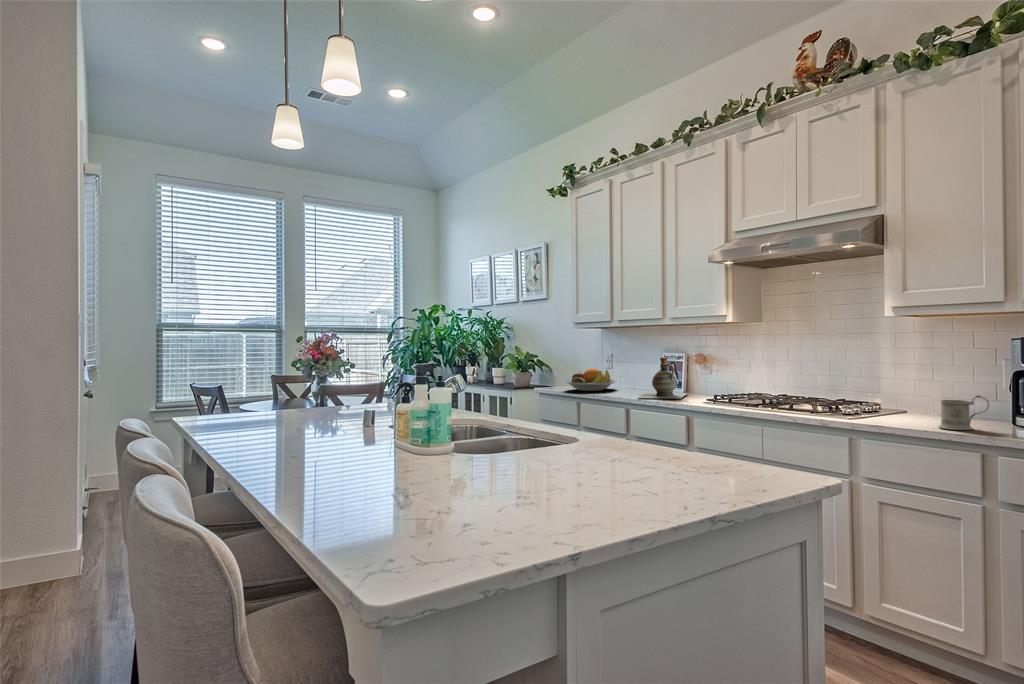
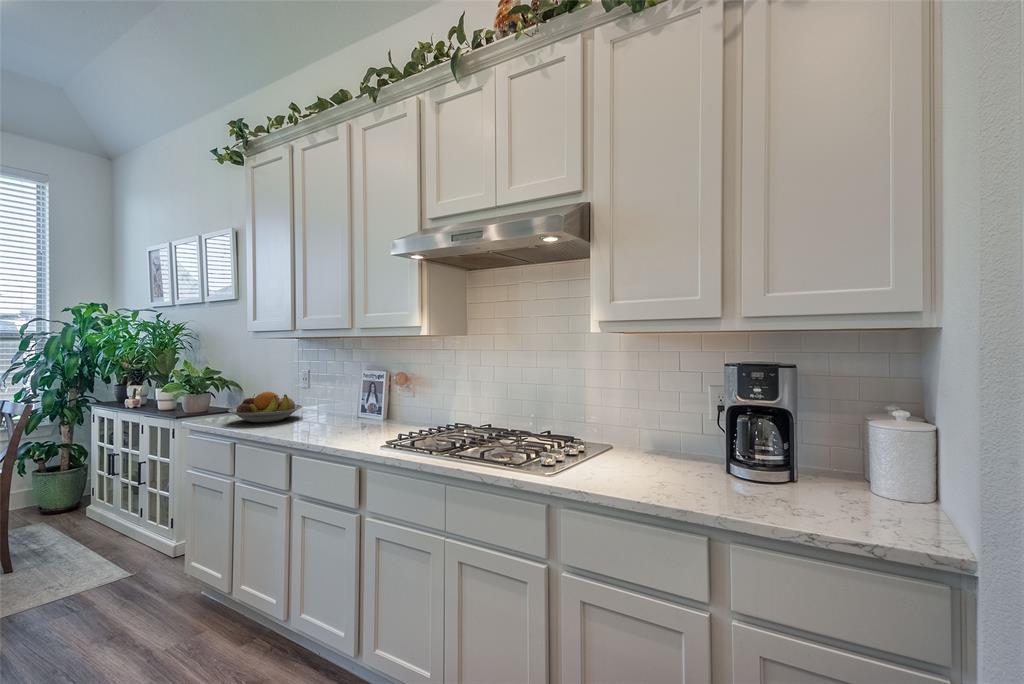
ceramic jug: present [638,358,687,398] -> none [306,380,380,436]
mug: present [938,395,989,430] -> none [651,447,709,498]

